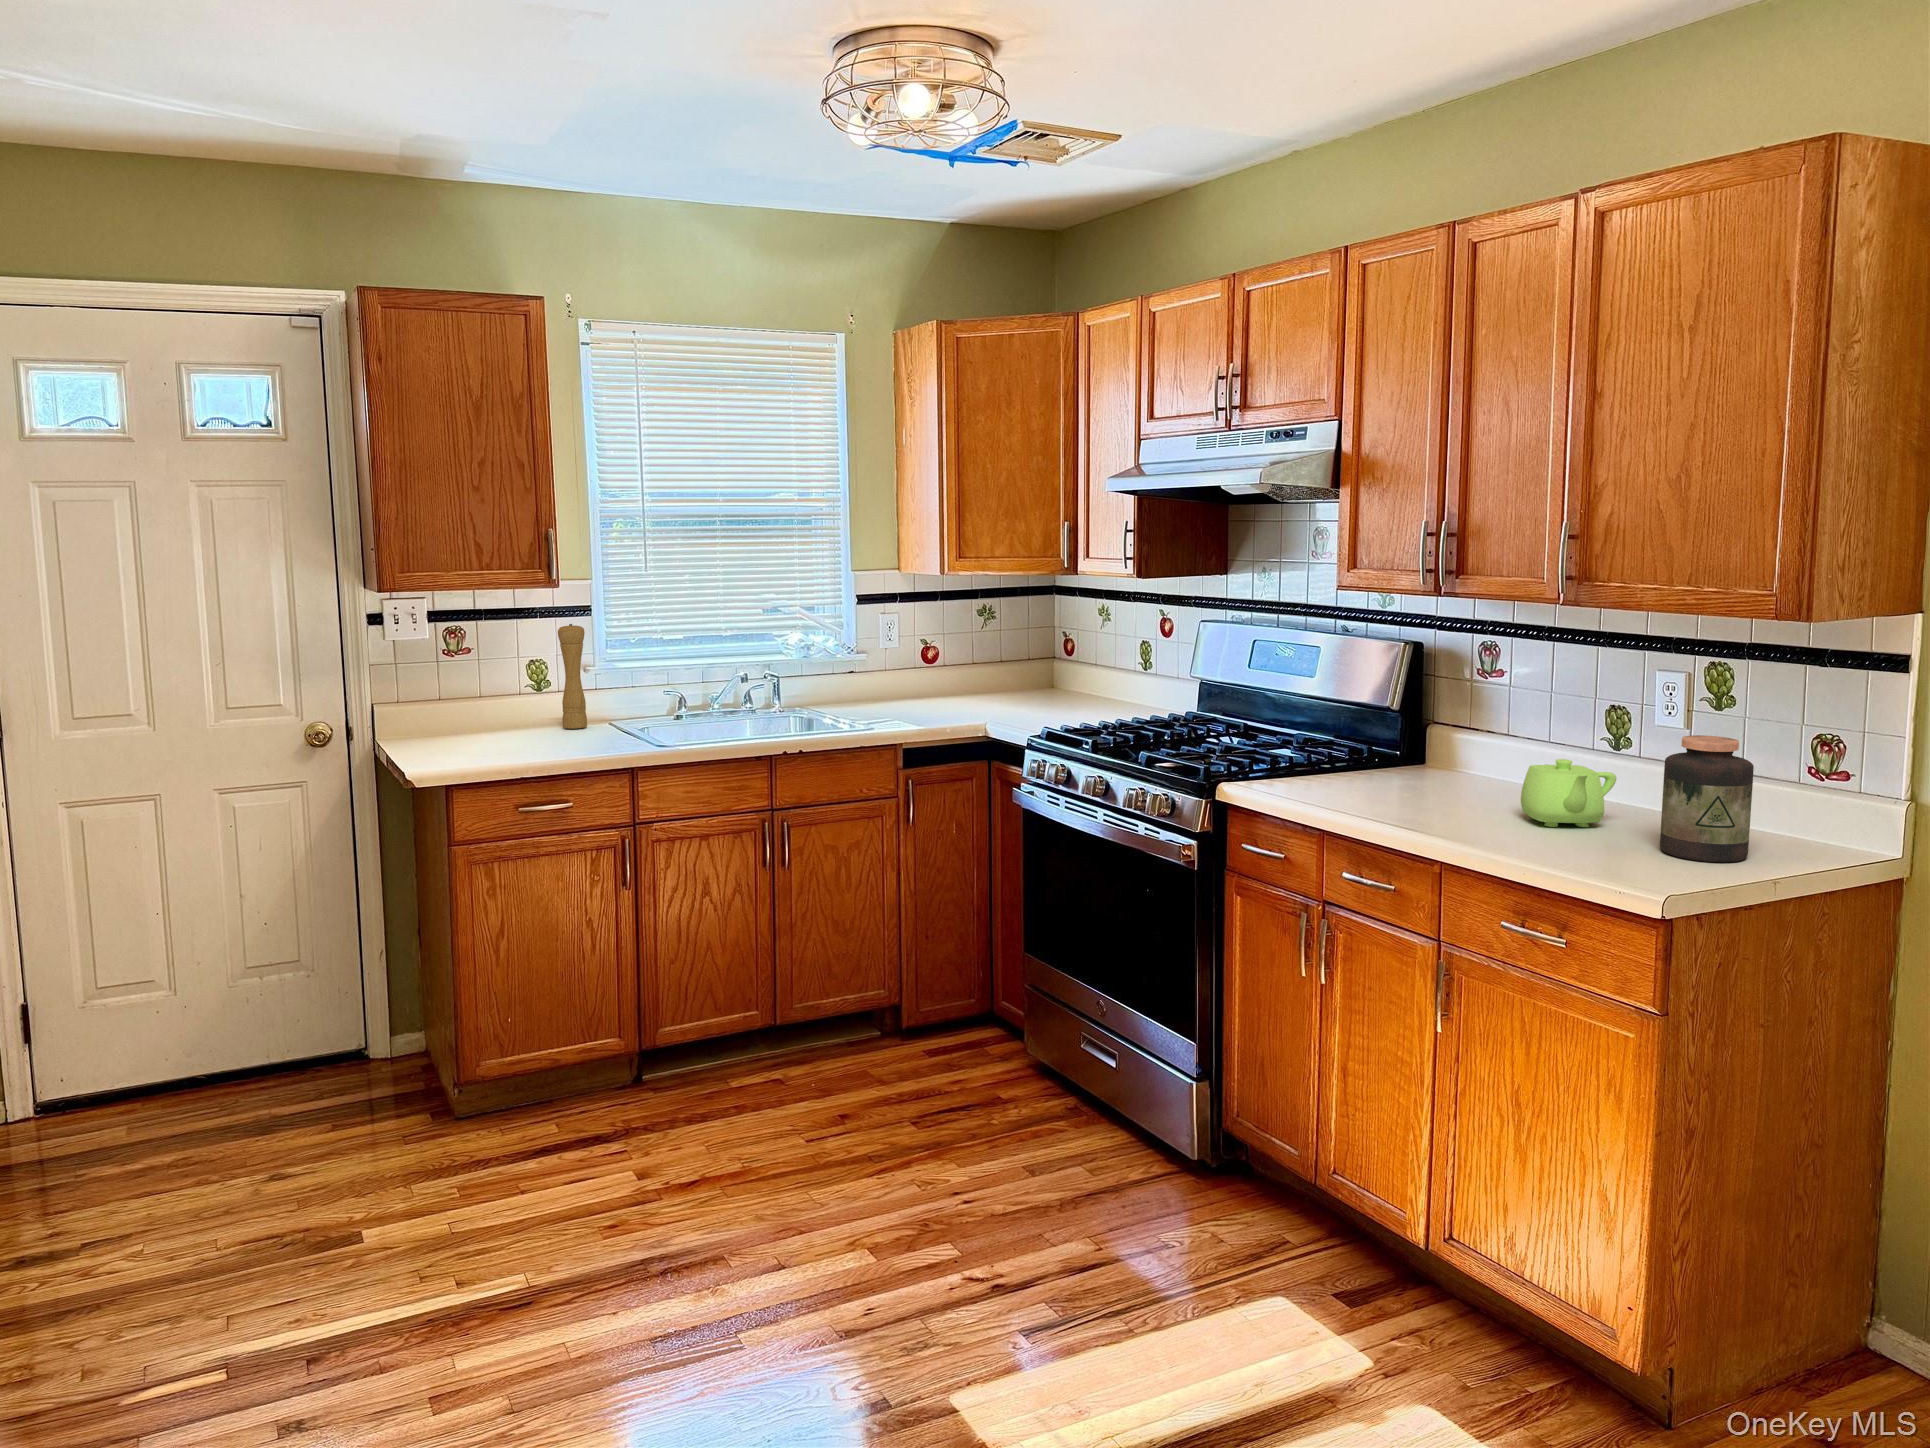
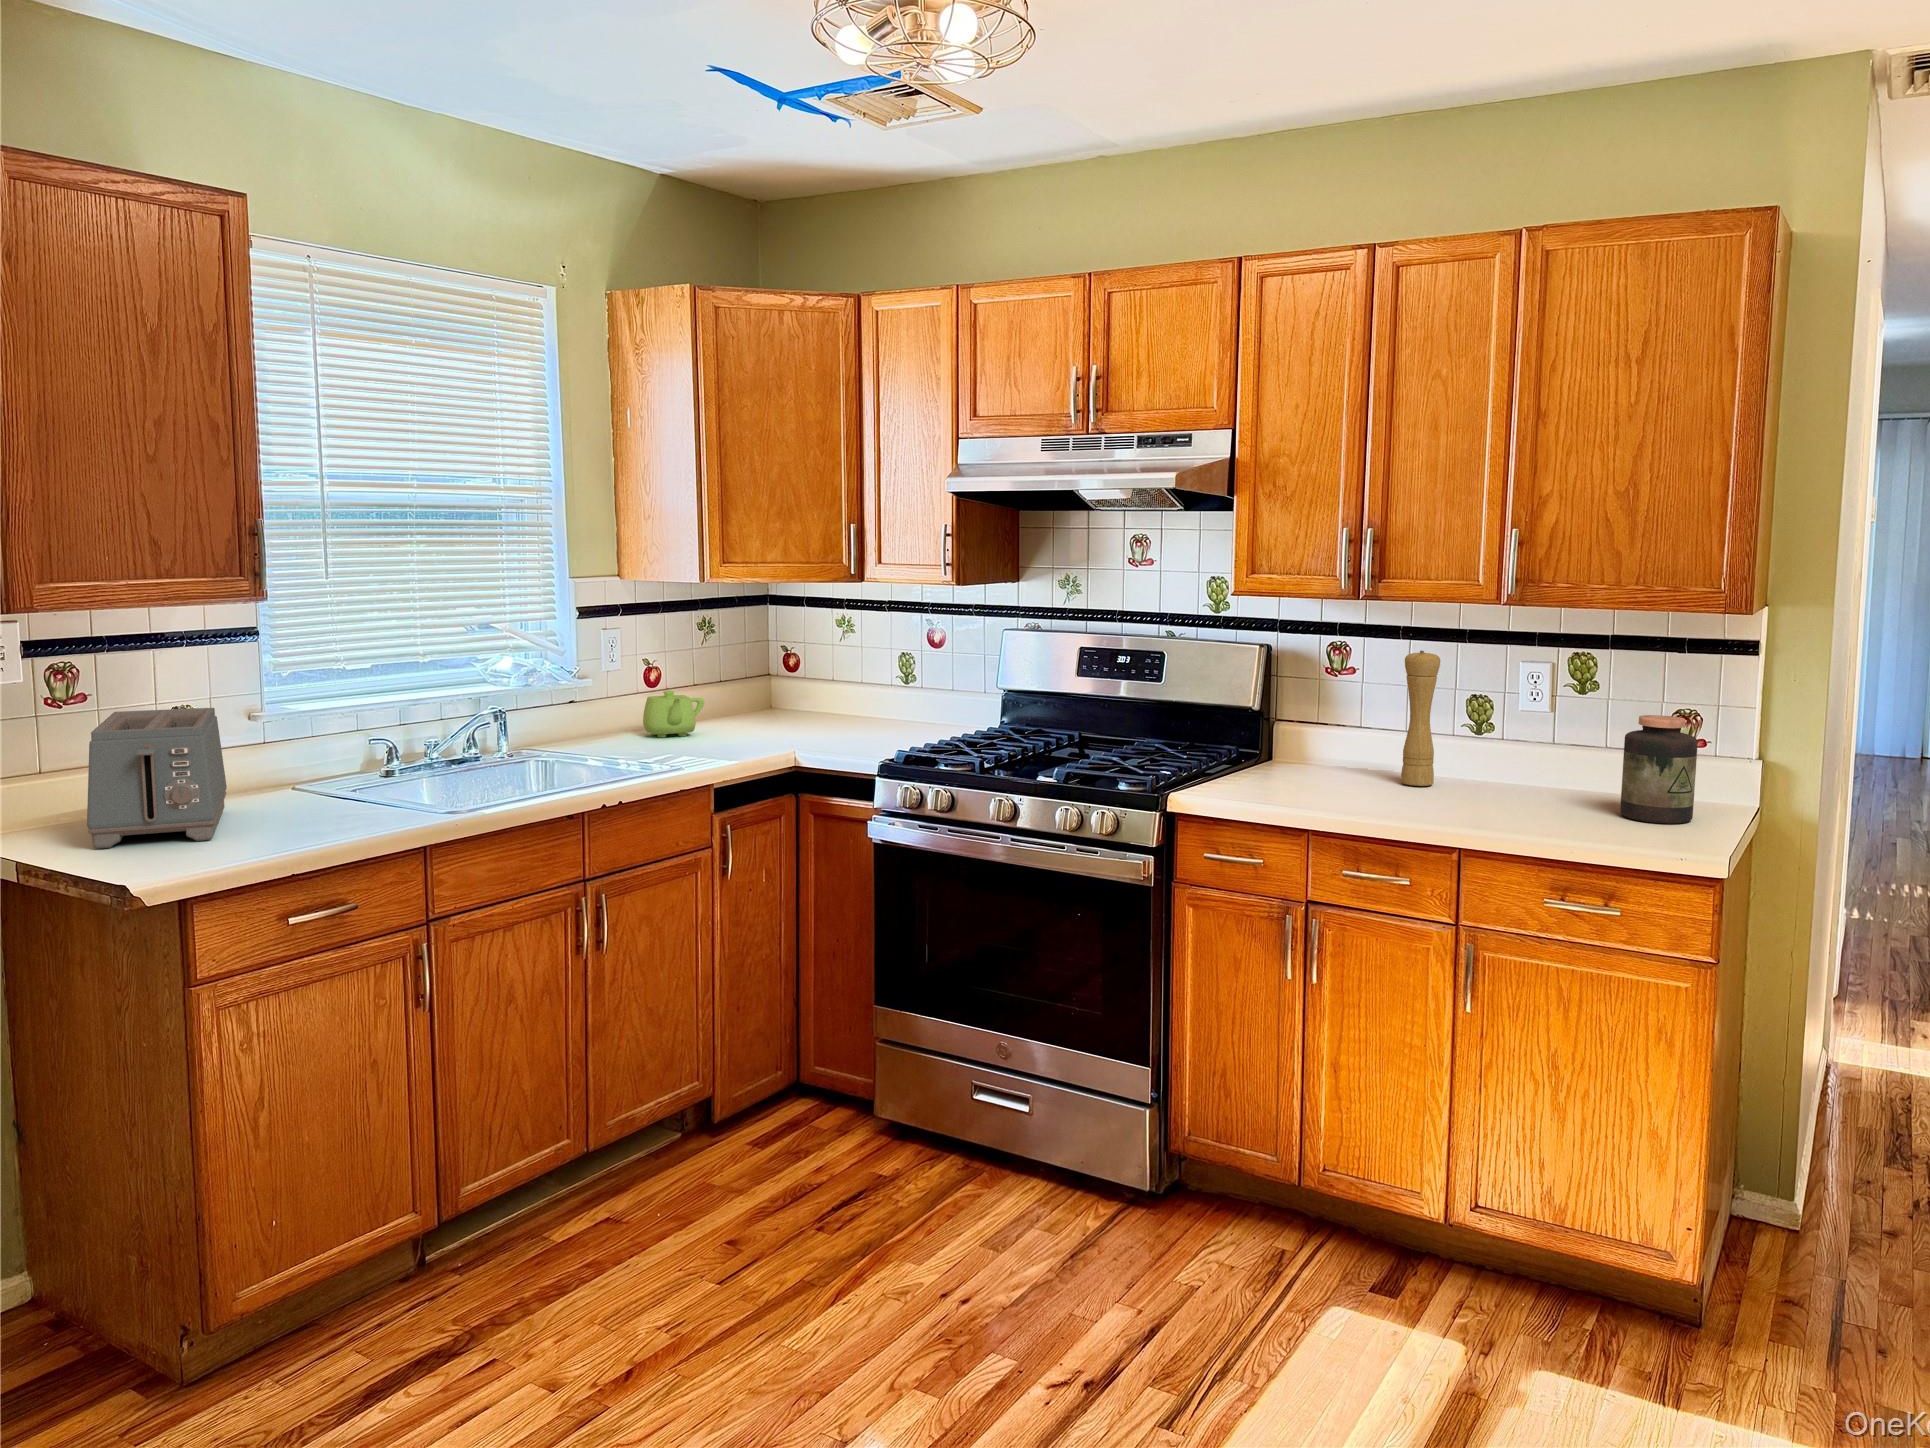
pepper mill: present [558,624,587,729] -> present [1401,651,1440,786]
toaster: none [433,661,545,750] -> present [87,708,227,849]
teapot: present [1521,759,1616,827] -> present [643,691,704,738]

